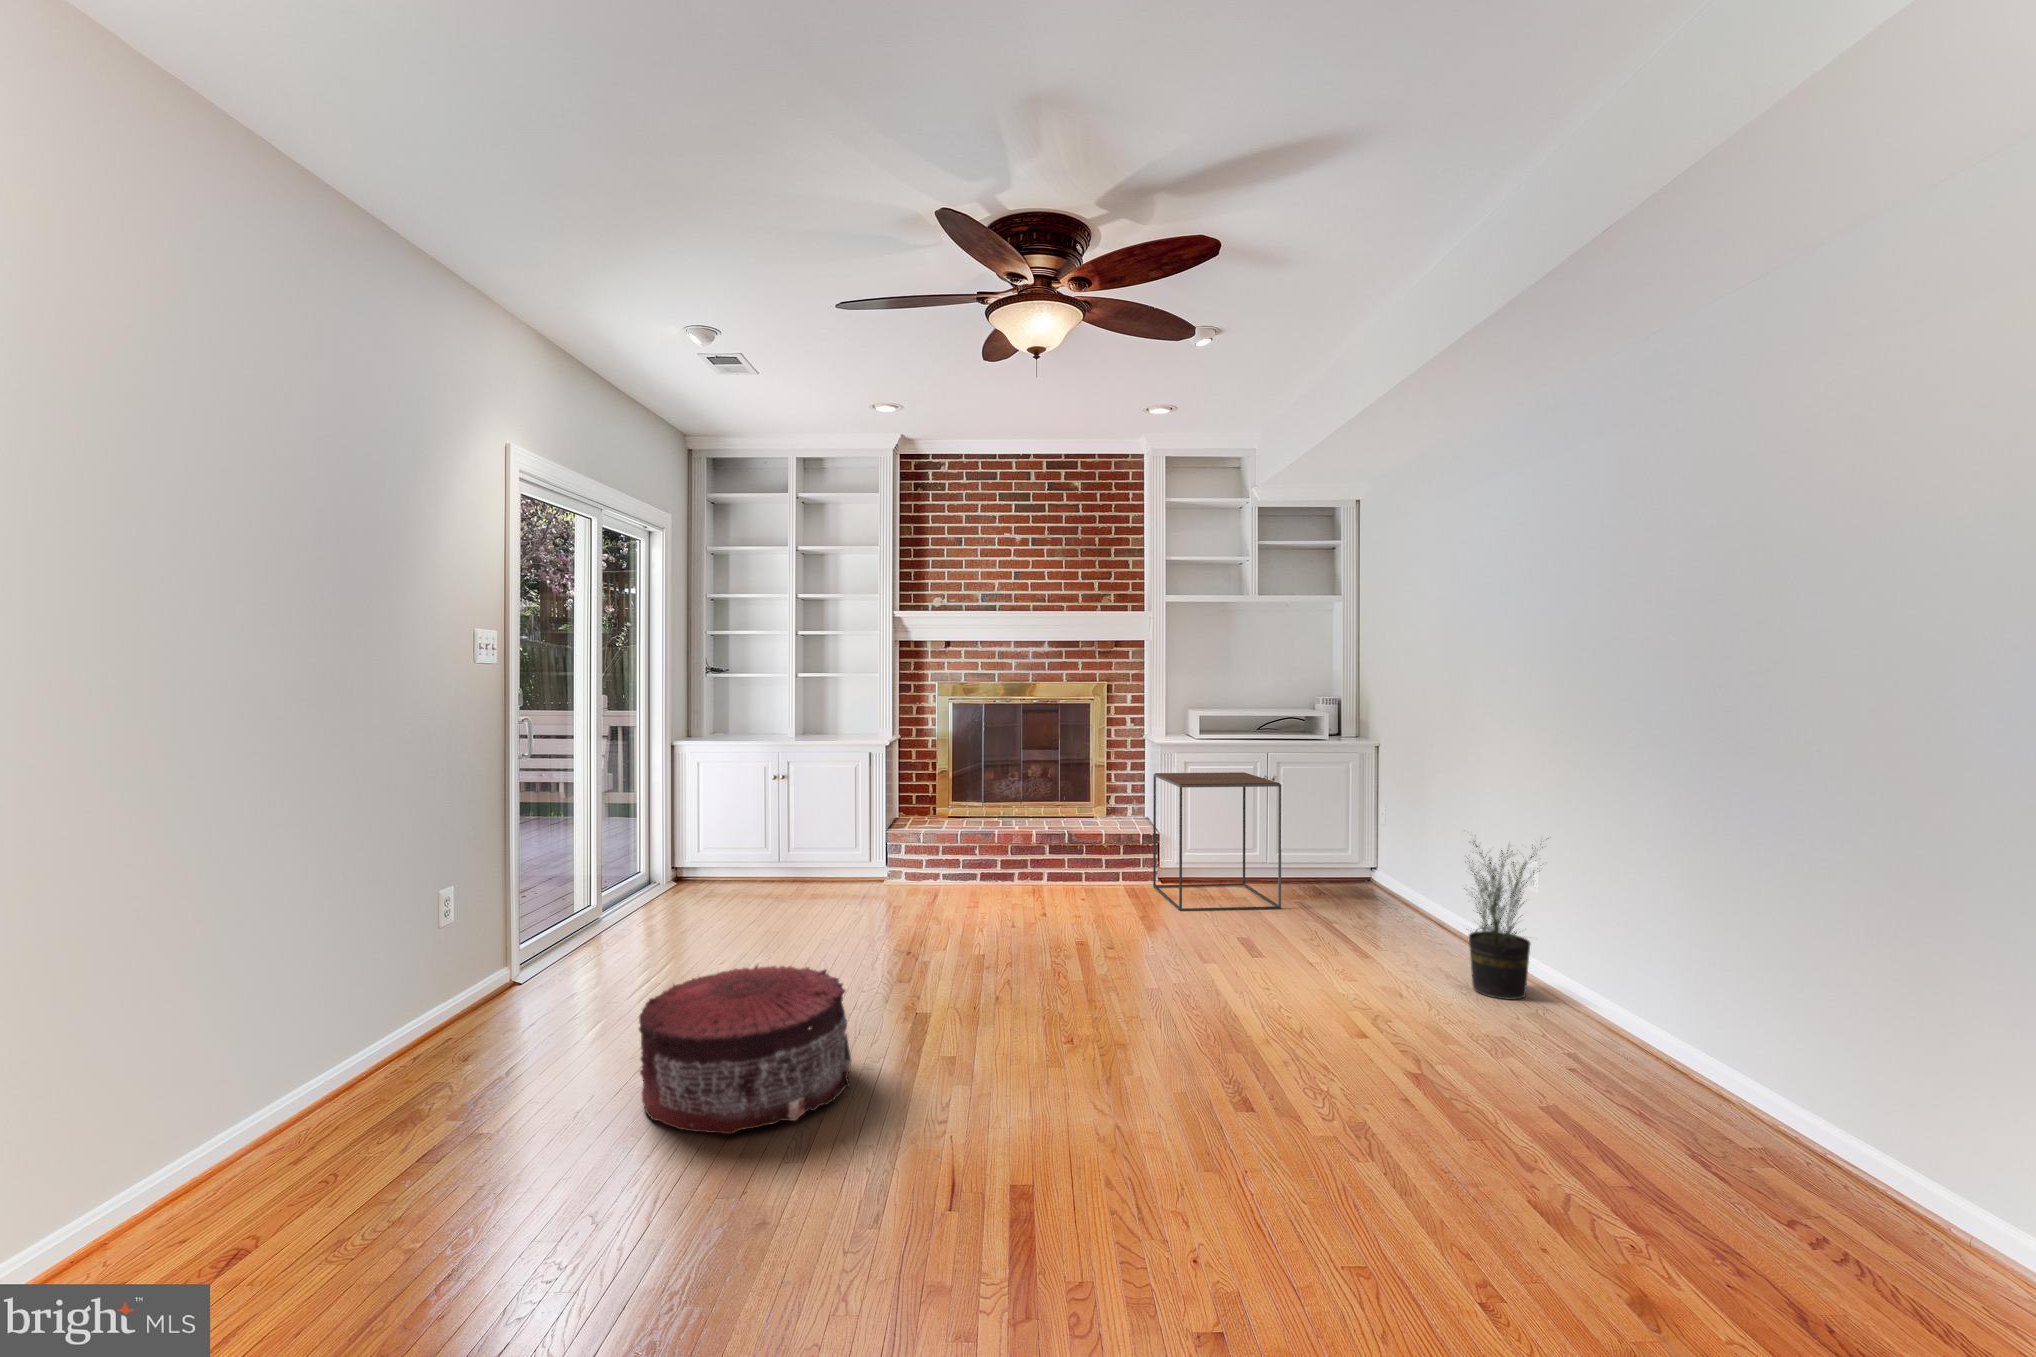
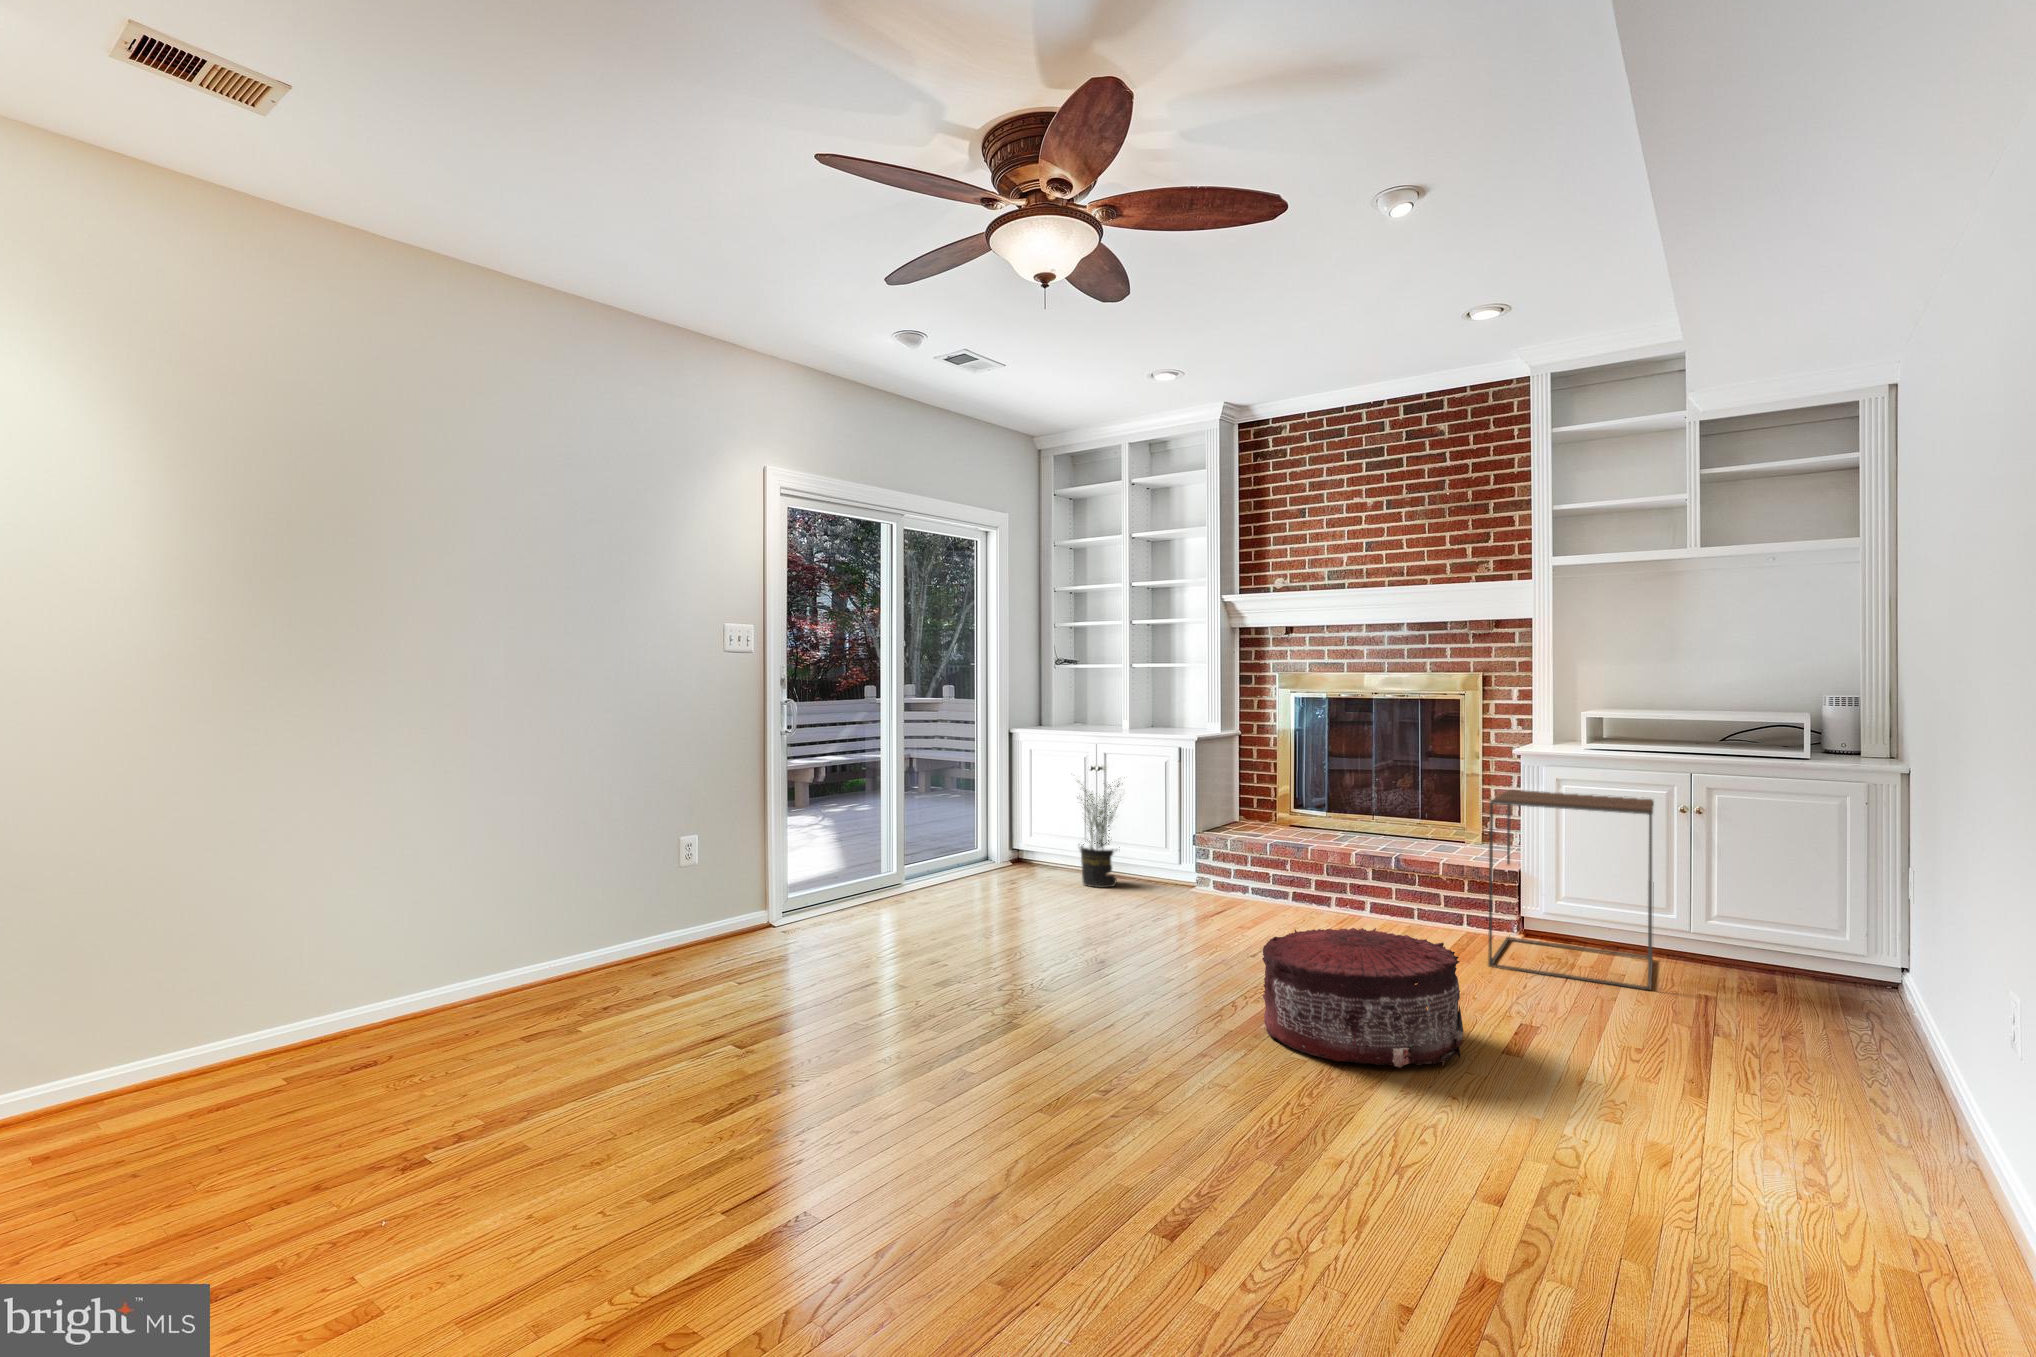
potted plant: present [1469,838,1548,1000] -> present [1077,781,1123,888]
pouf: present [639,965,851,1134] -> present [1262,928,1464,1067]

